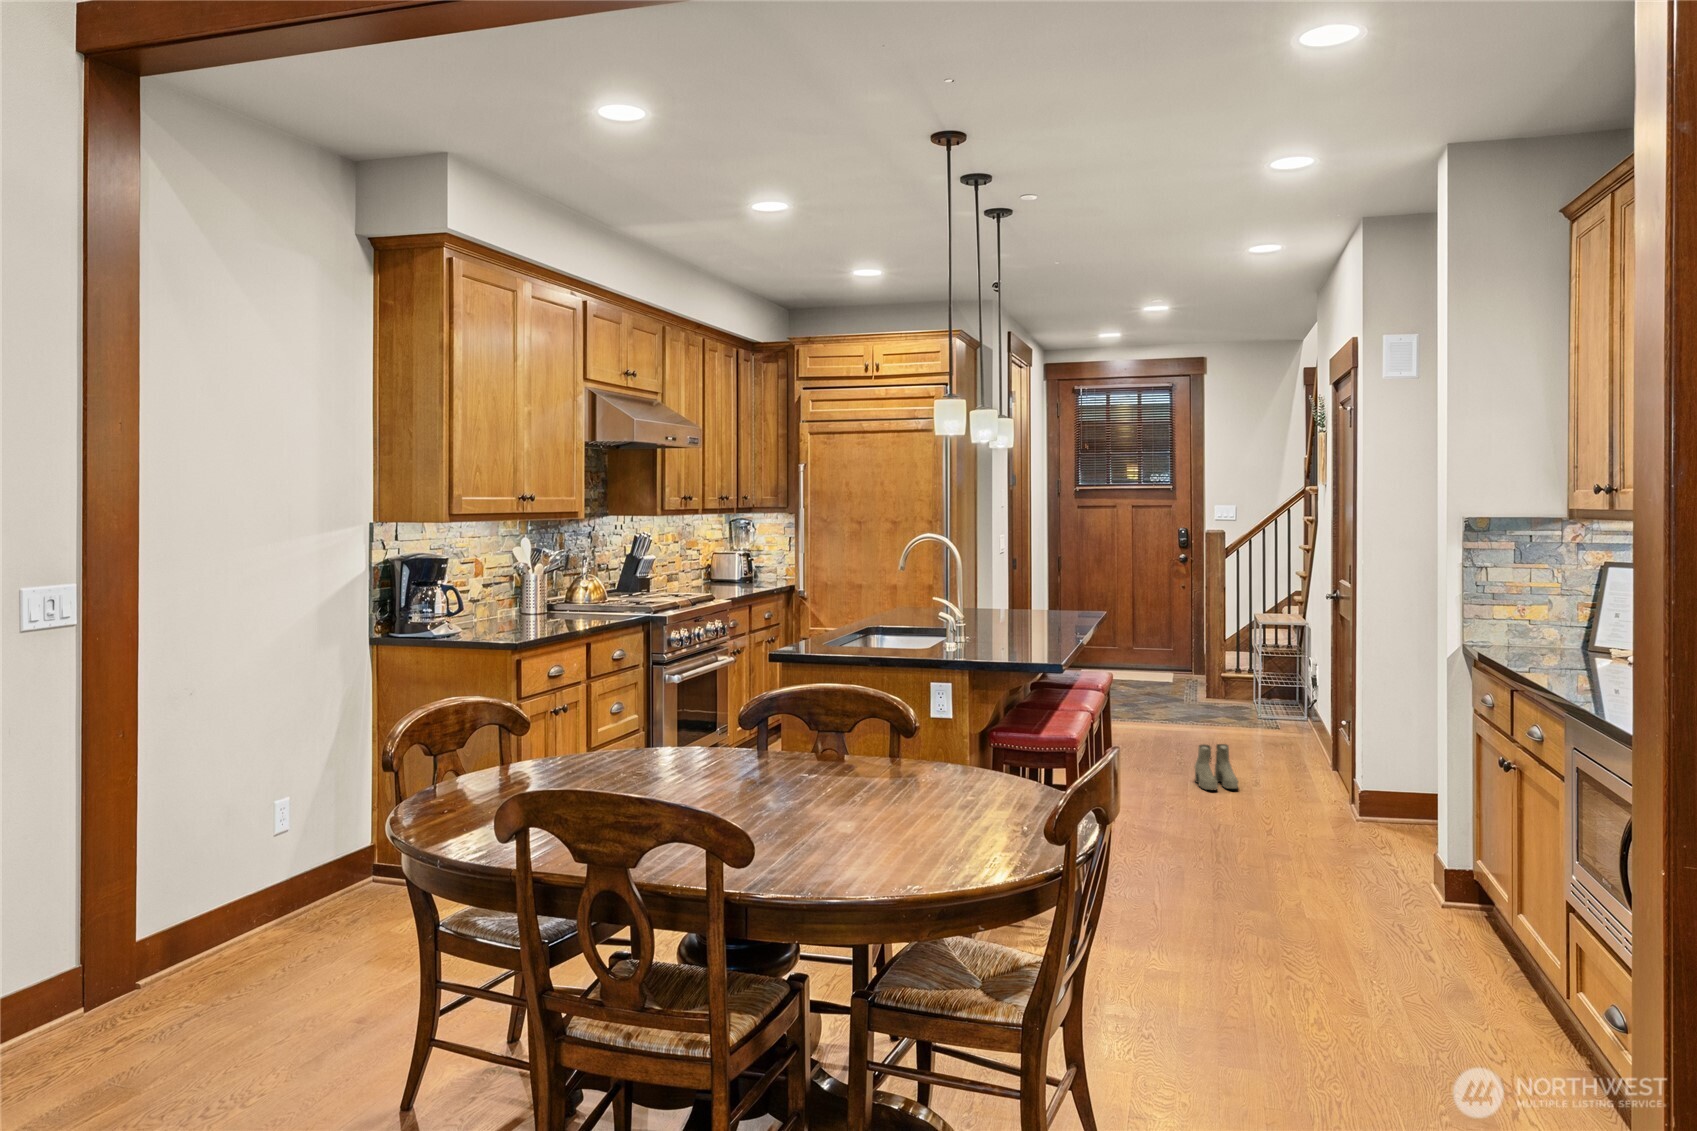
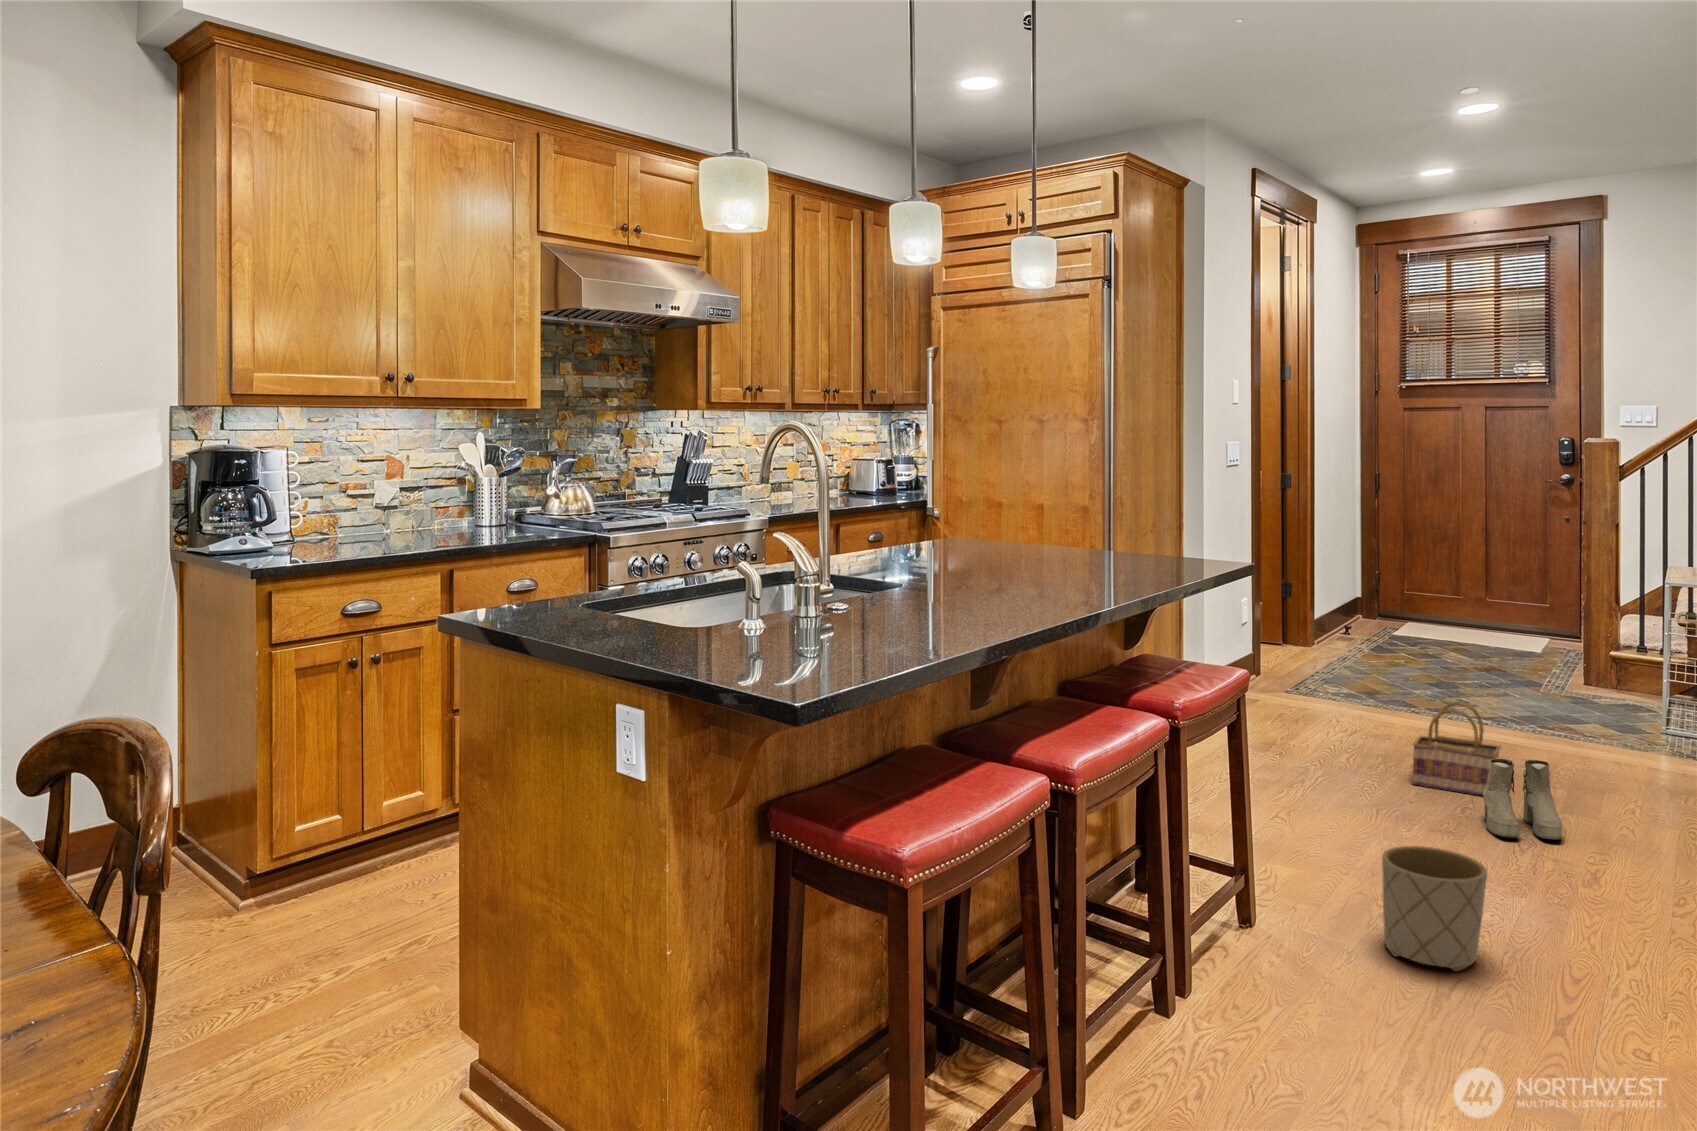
basket: none [1147,712,1195,769] -> present [1412,702,1500,795]
planter: none [1180,793,1233,857] -> present [1382,846,1487,971]

